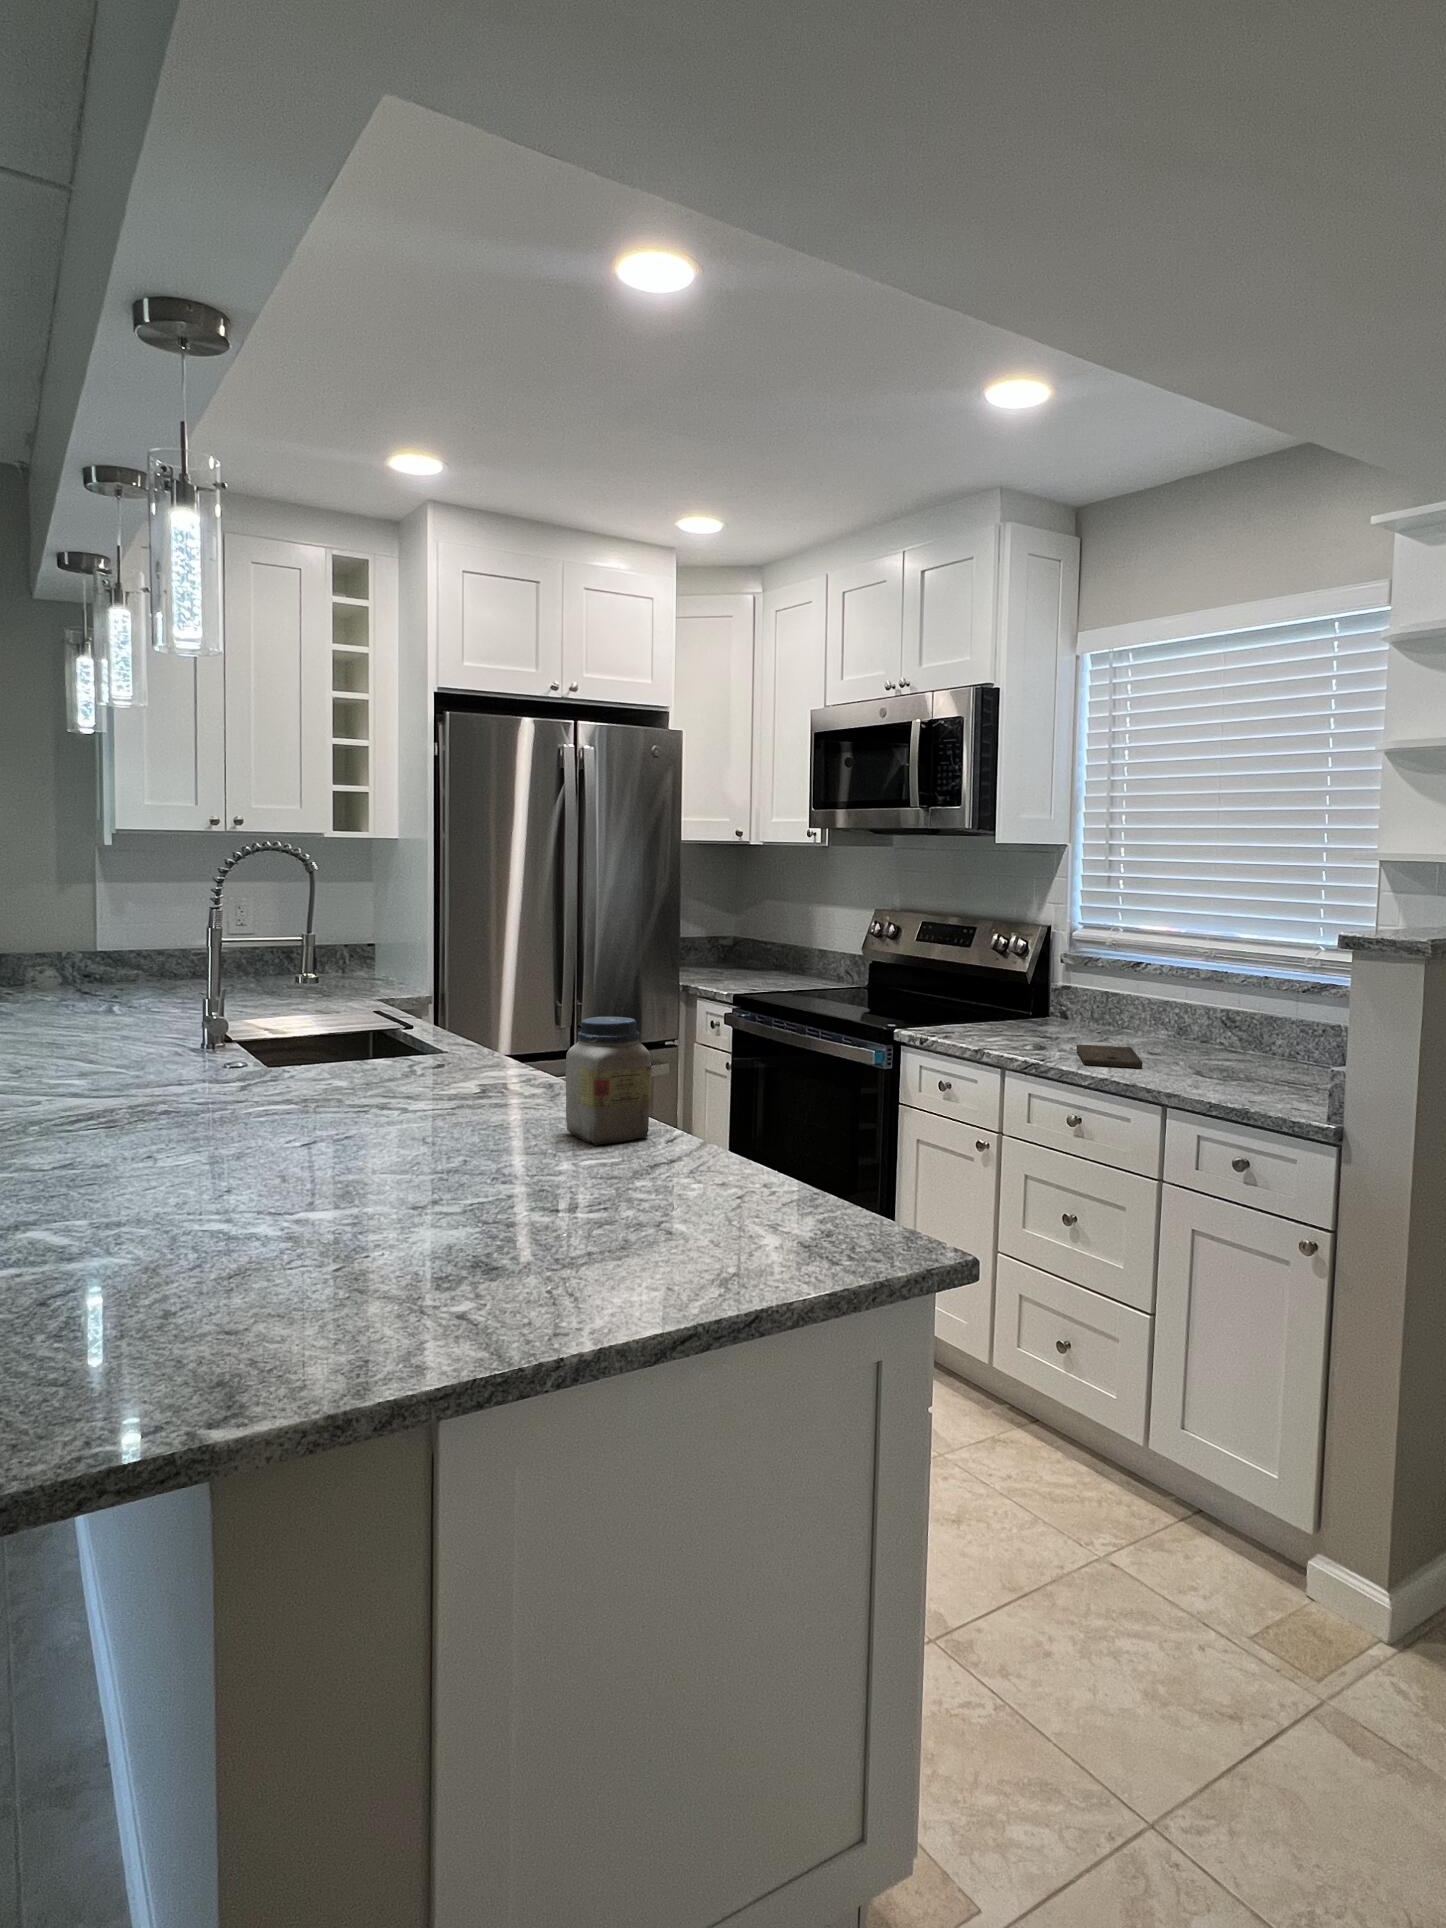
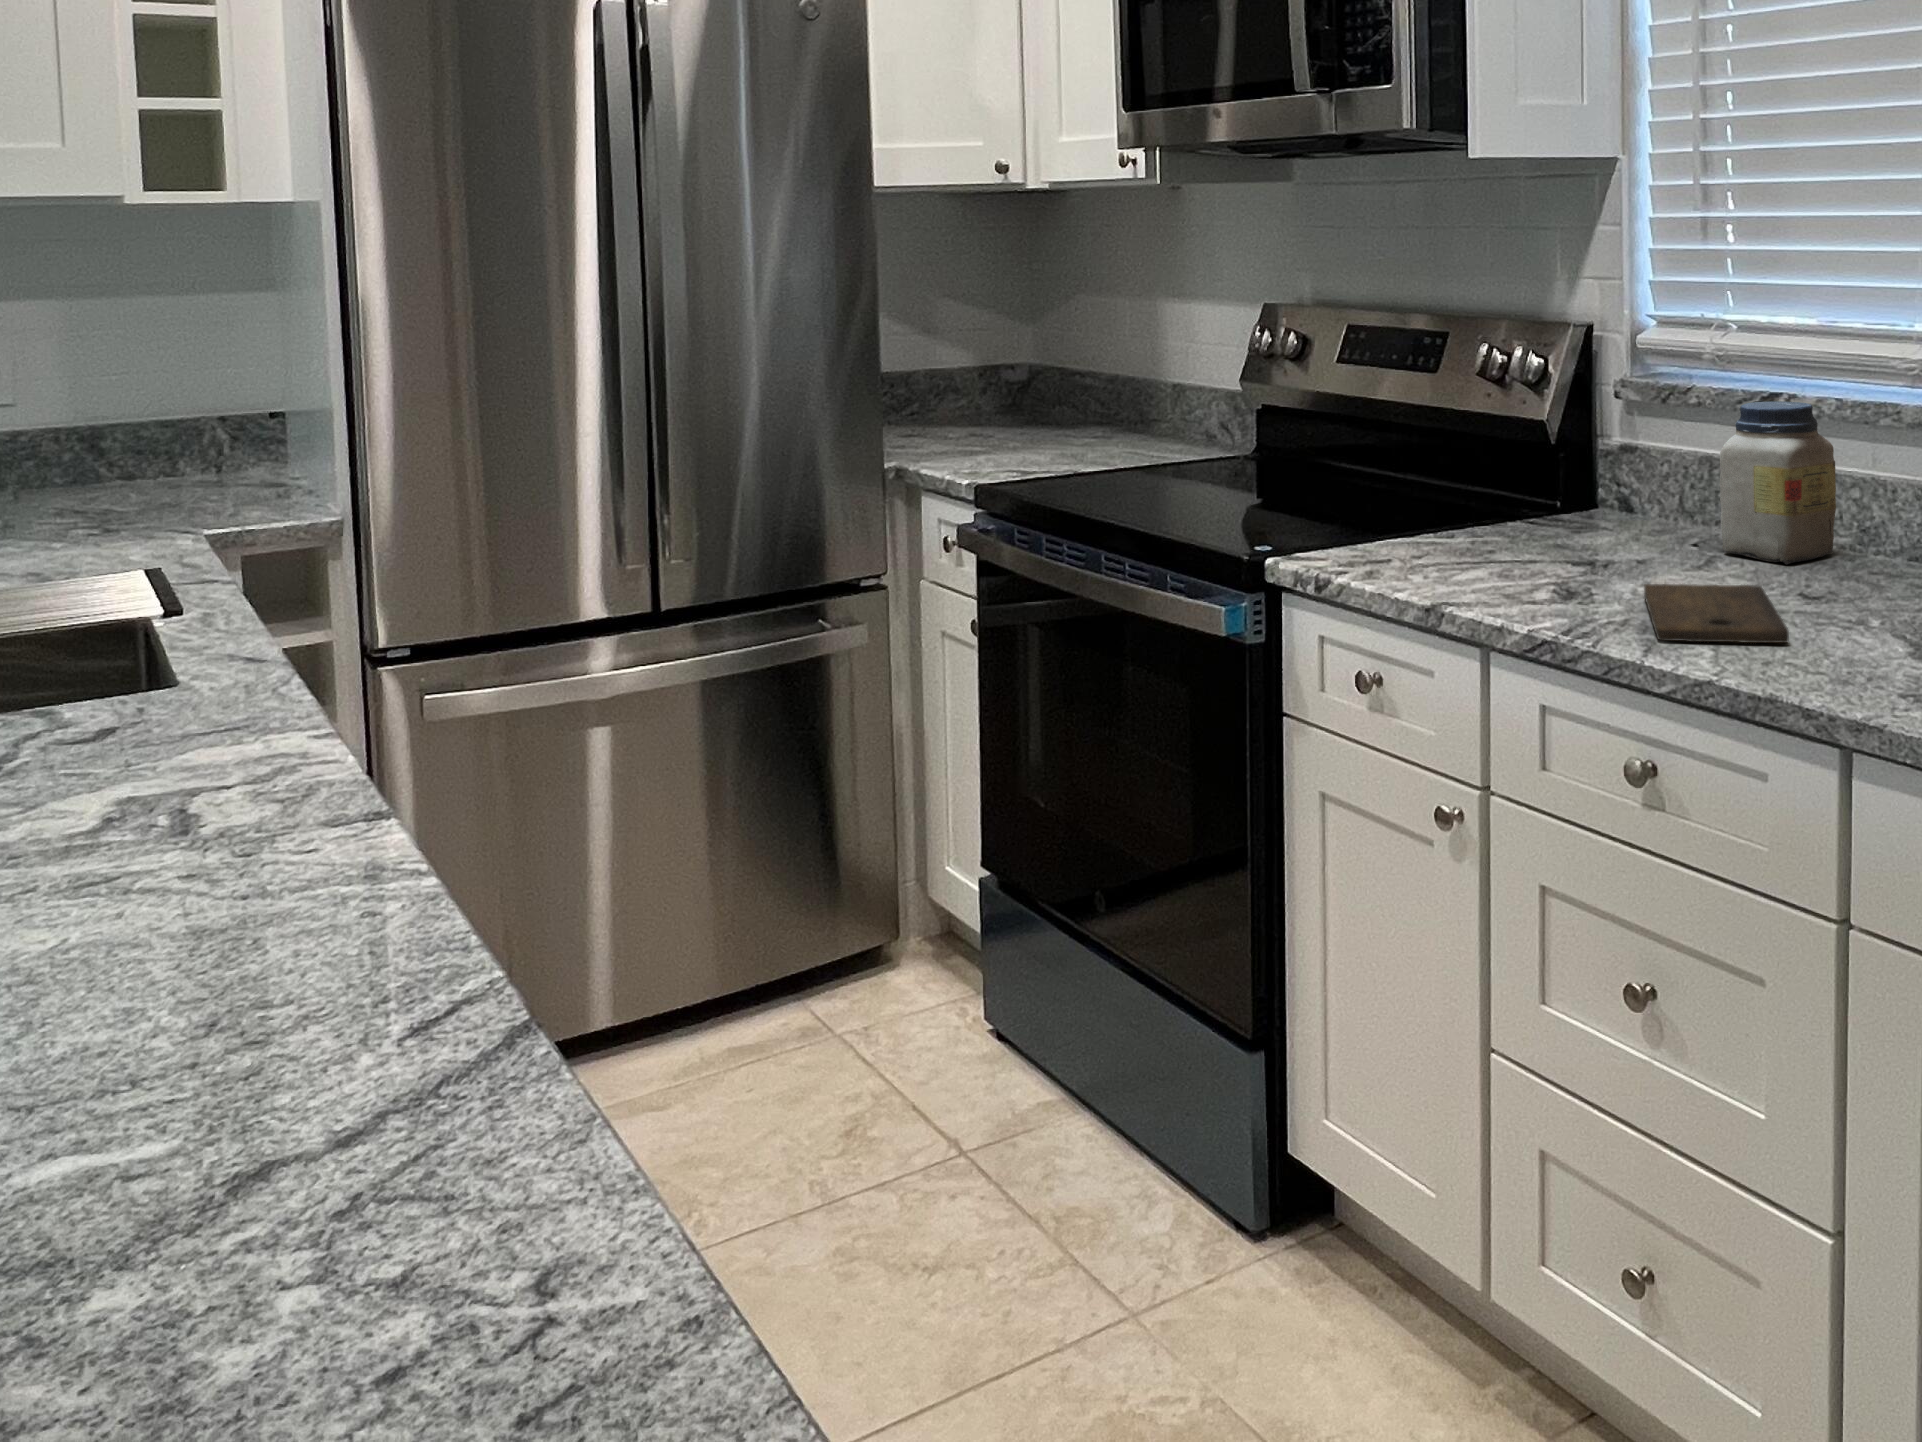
jar: present [566,1017,652,1145] -> present [1720,401,1836,564]

